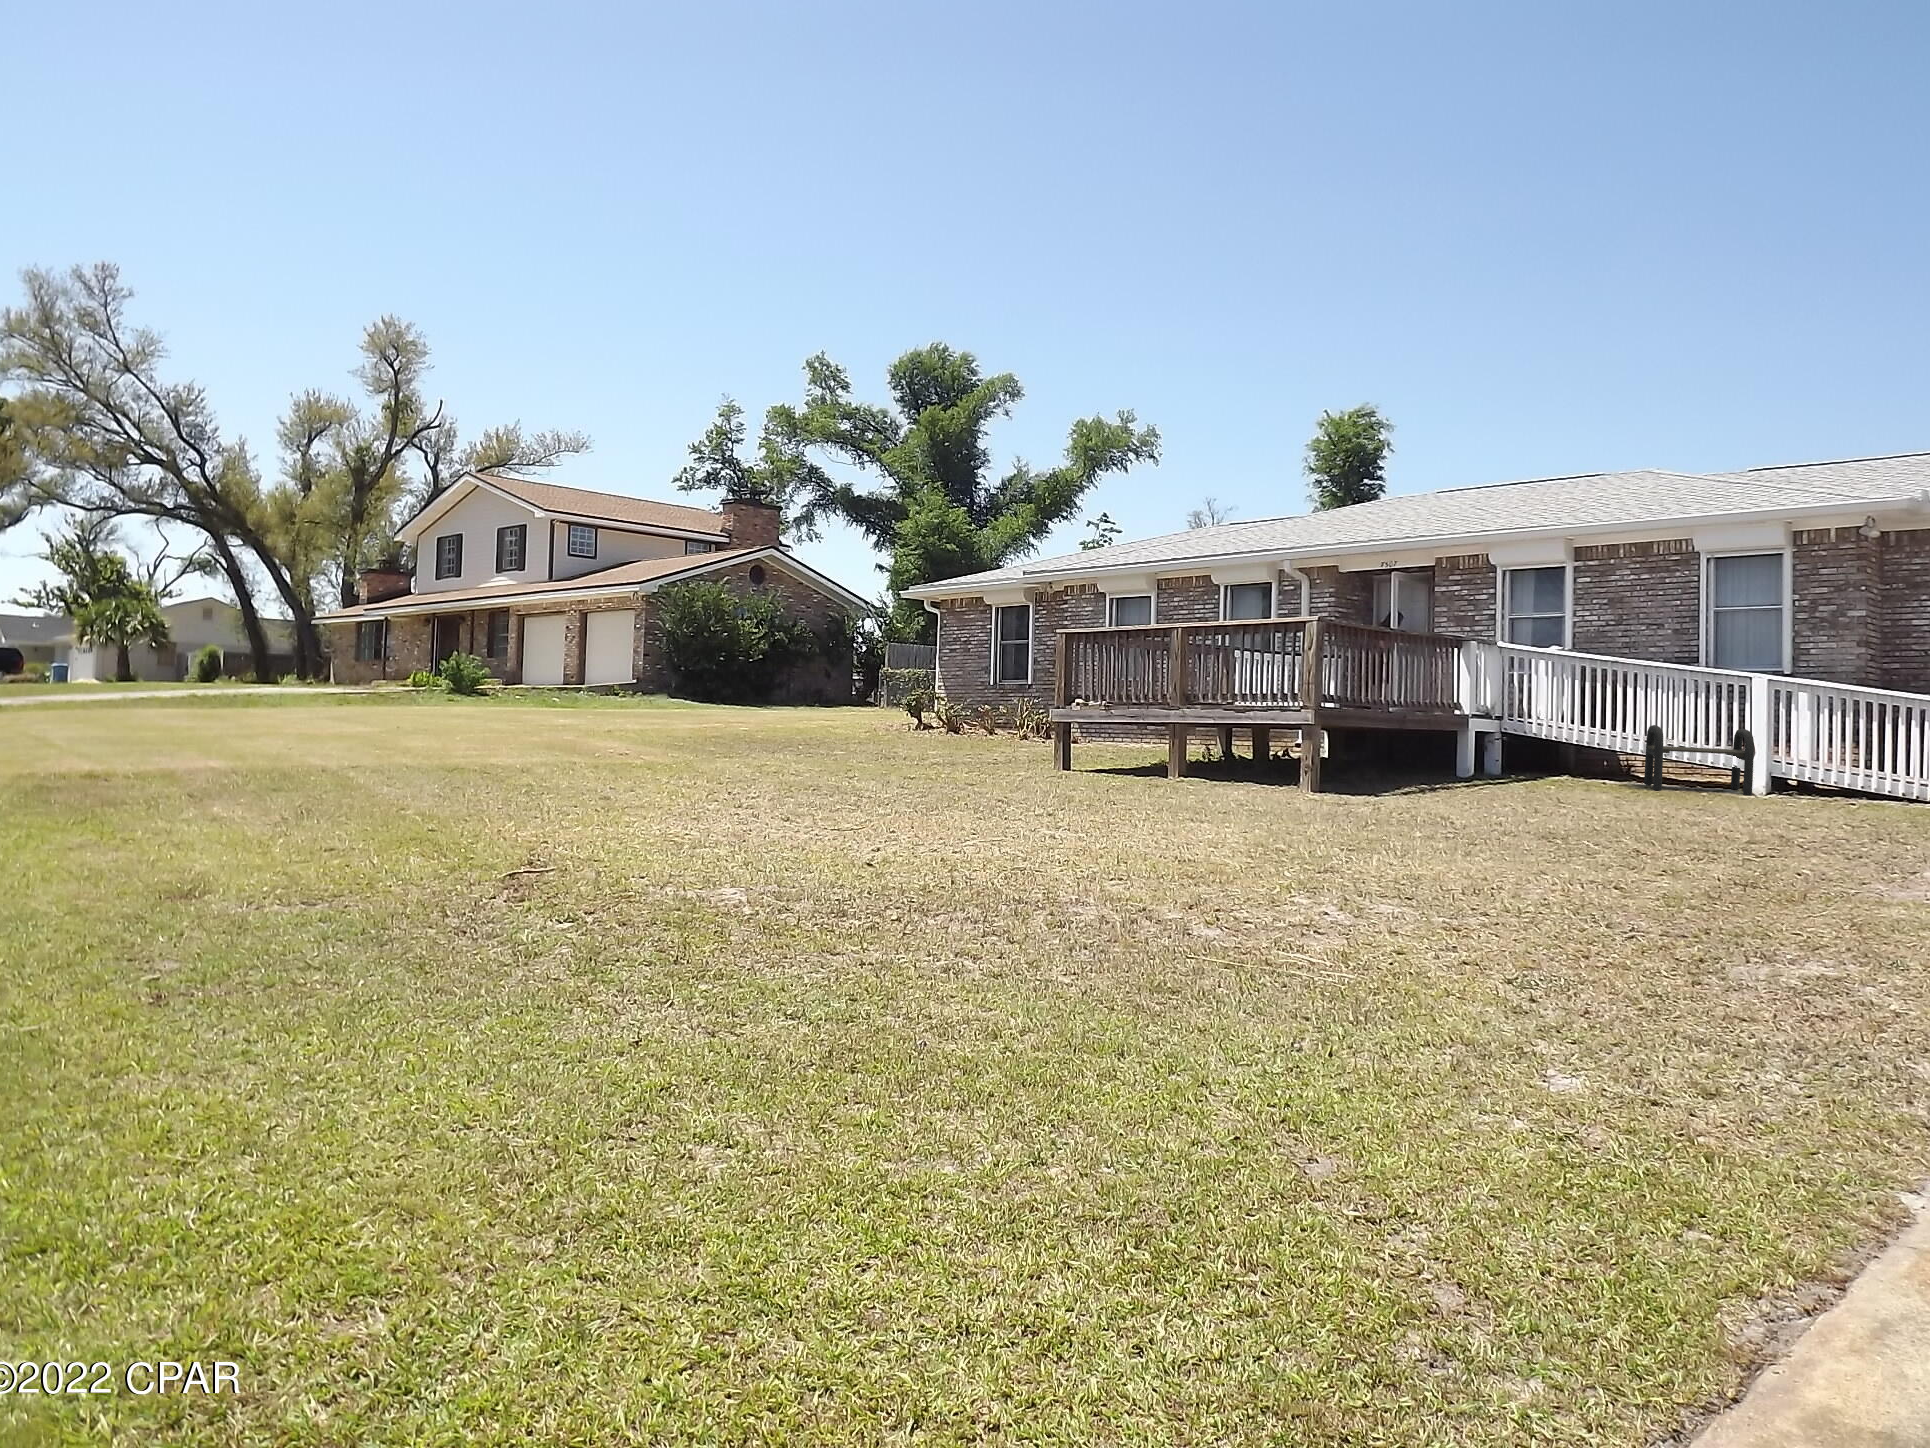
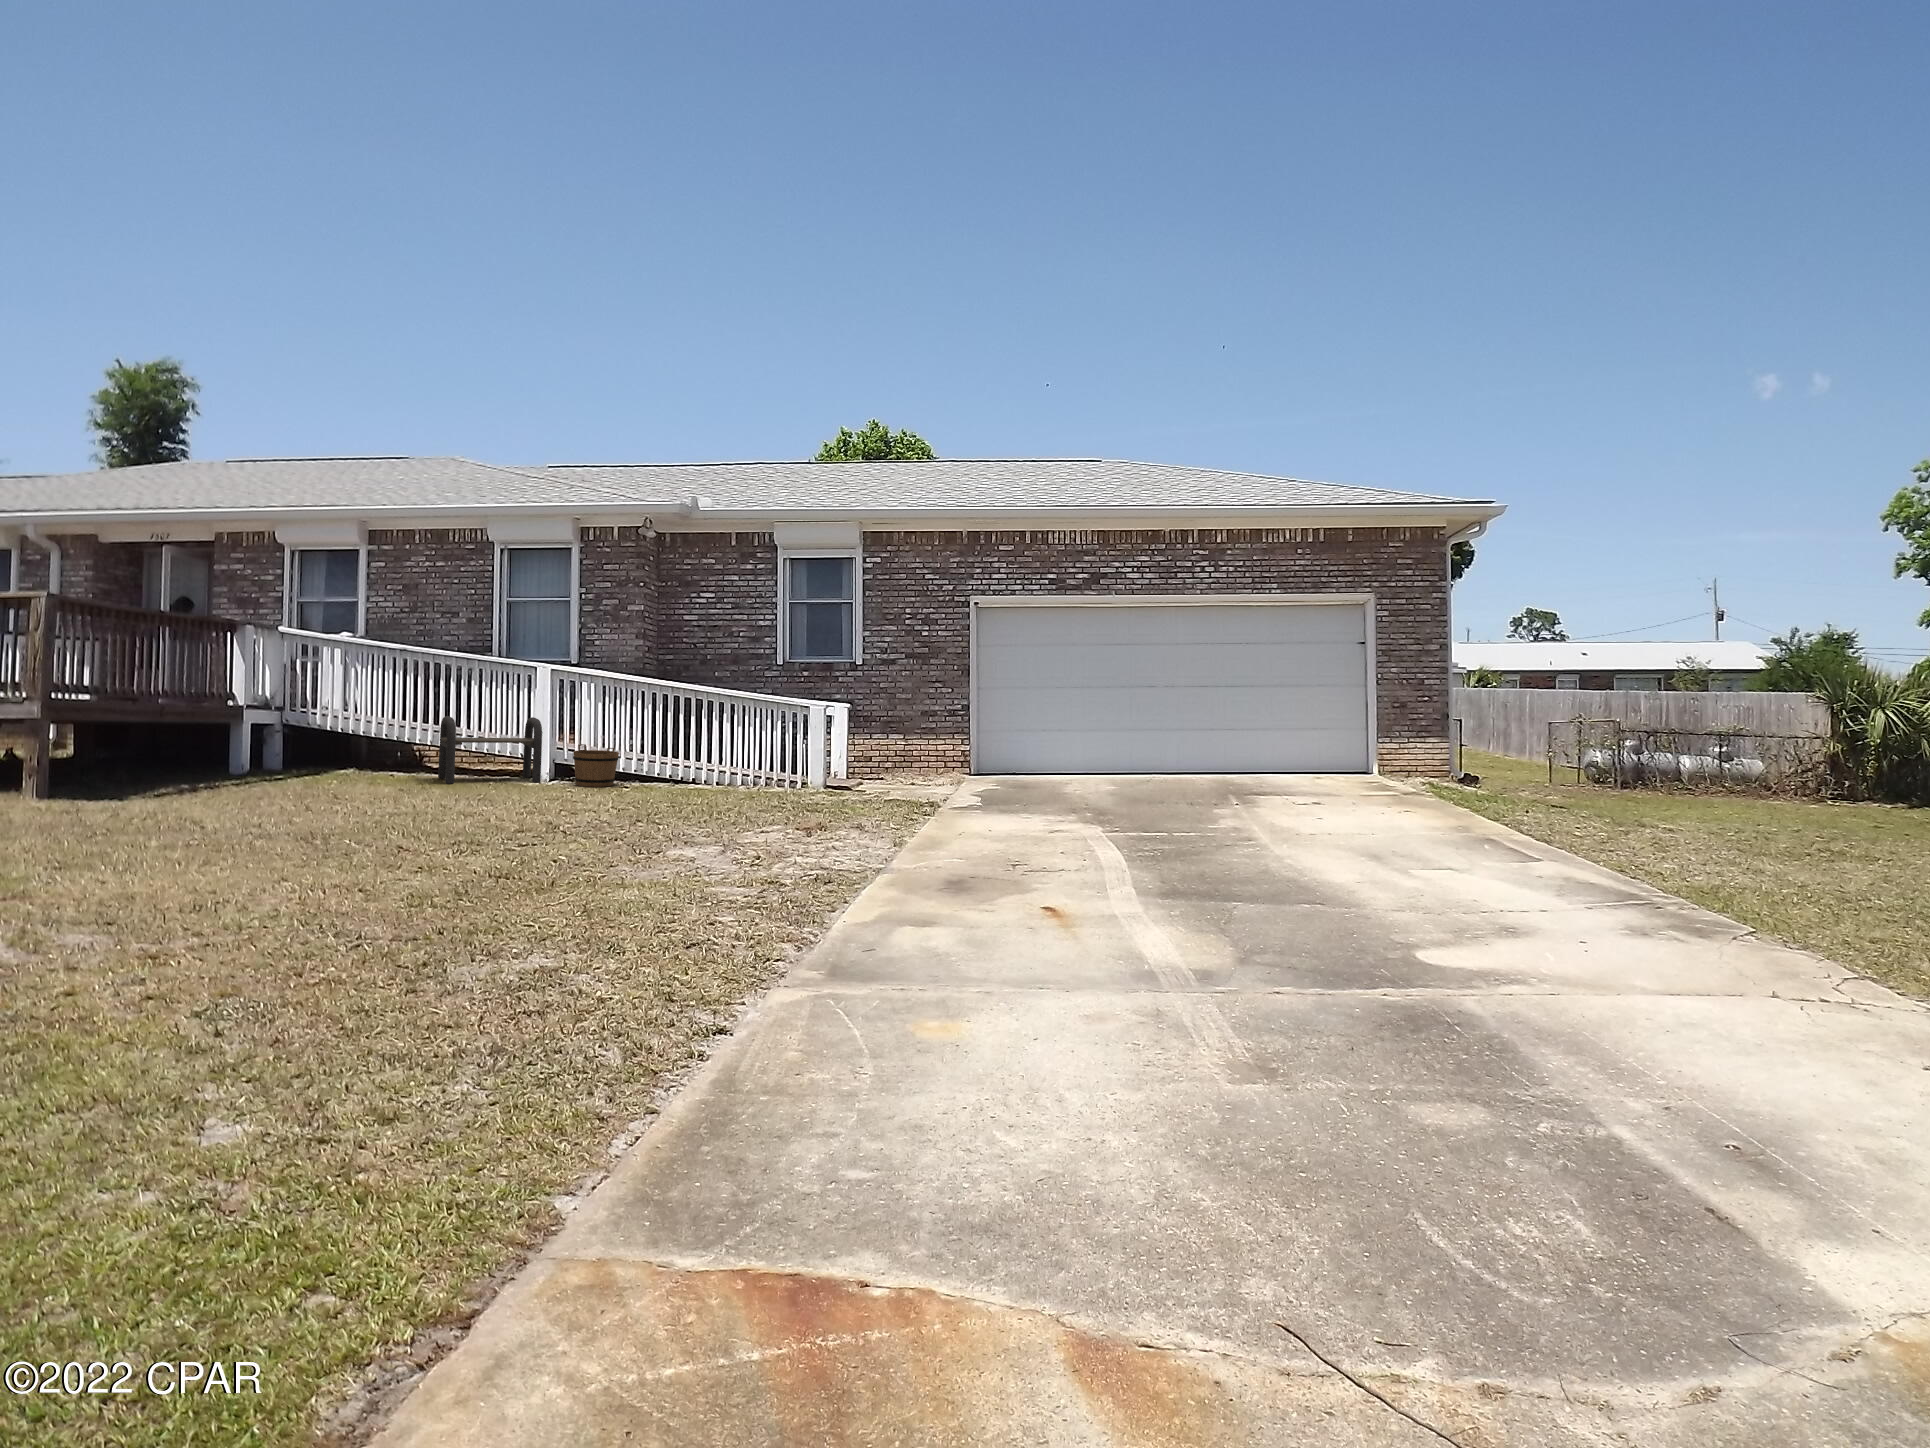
bucket: none [1790,759,1845,805] -> present [573,744,619,787]

